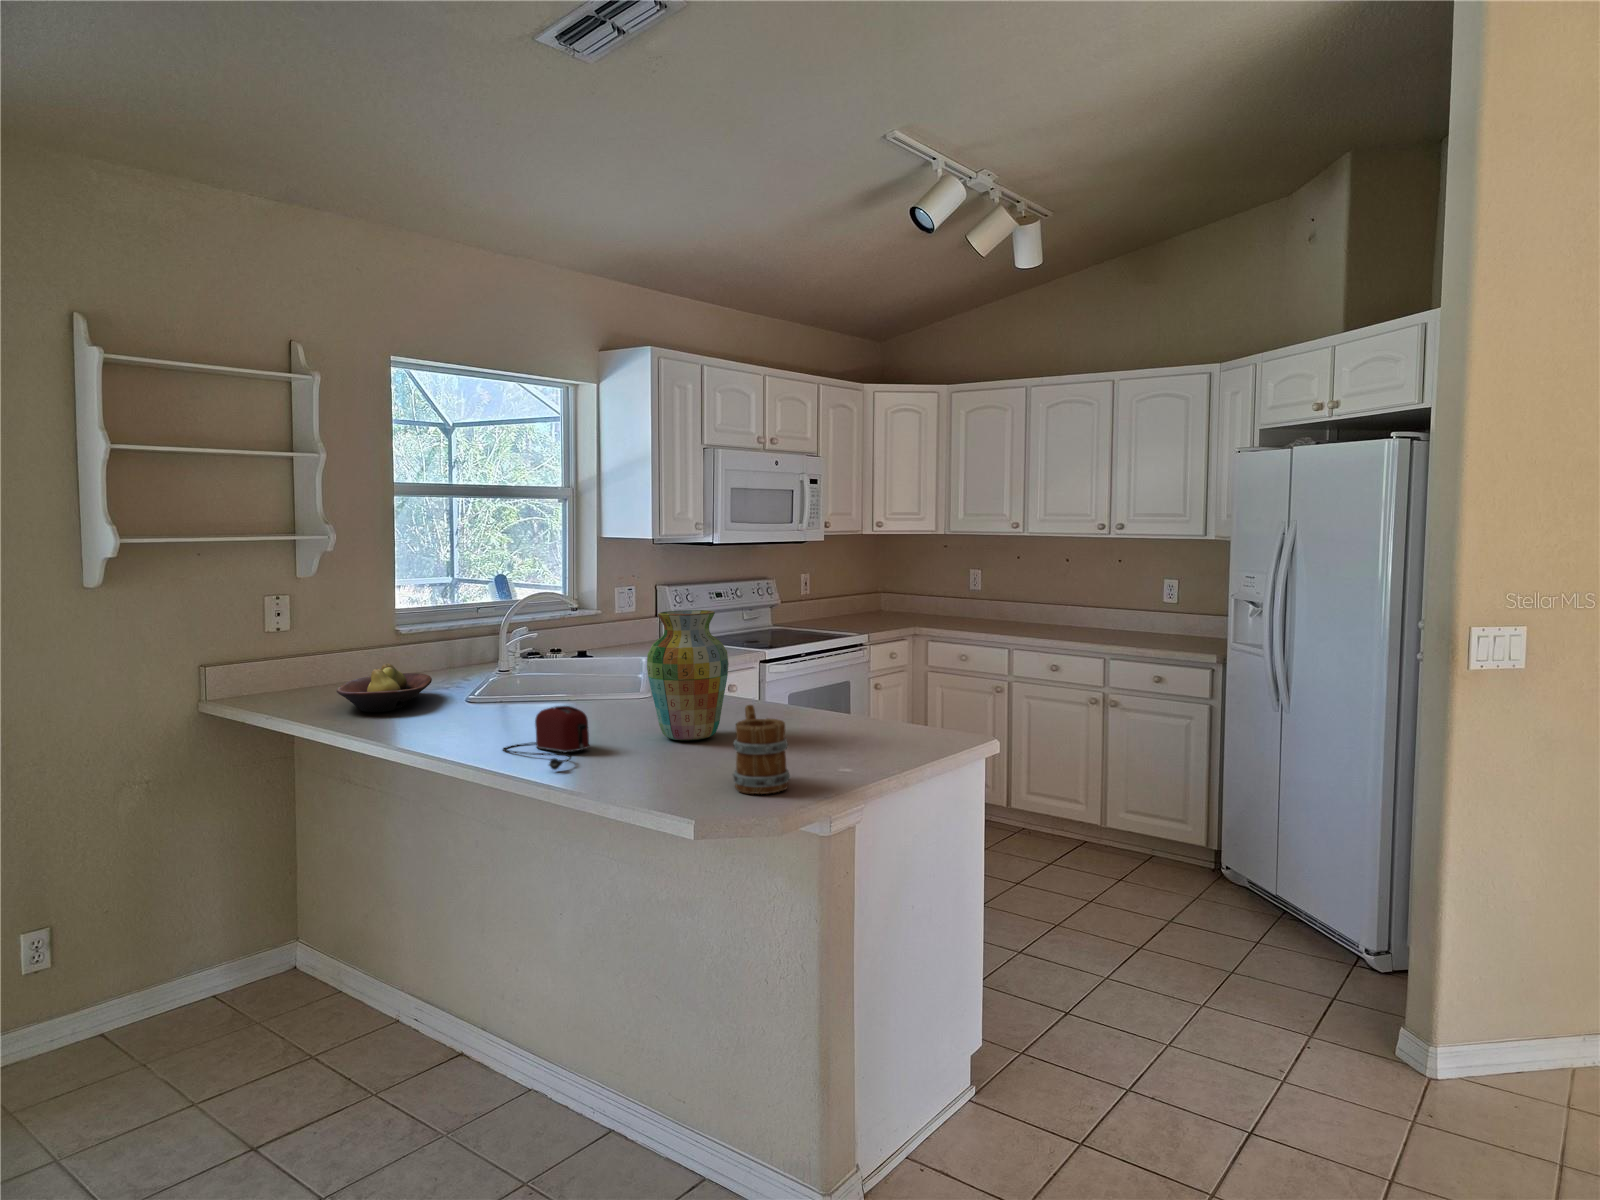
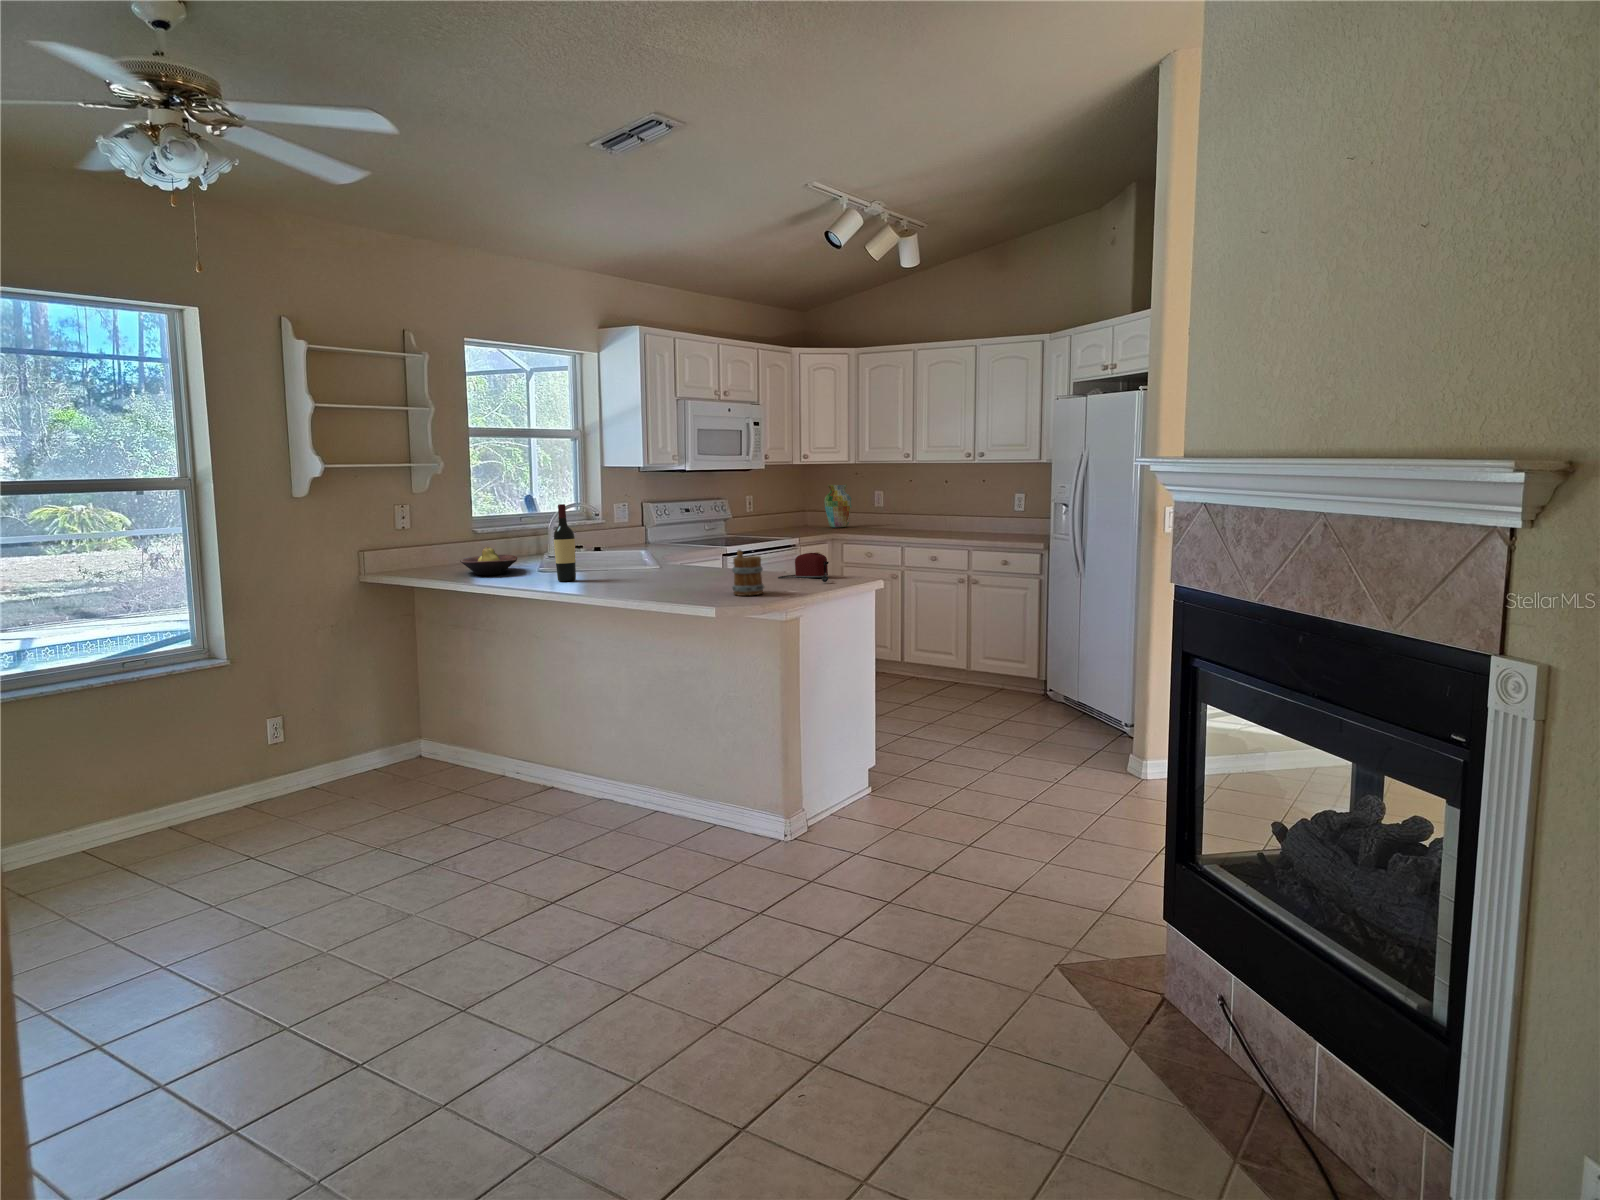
wine bottle: none [462,609,497,734] -> present [554,504,576,581]
vase: present [647,610,729,741] -> present [824,484,851,528]
toaster: present [503,706,589,770] -> present [778,553,829,582]

